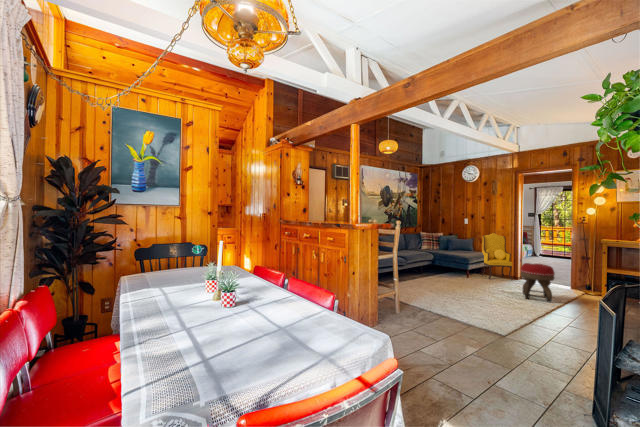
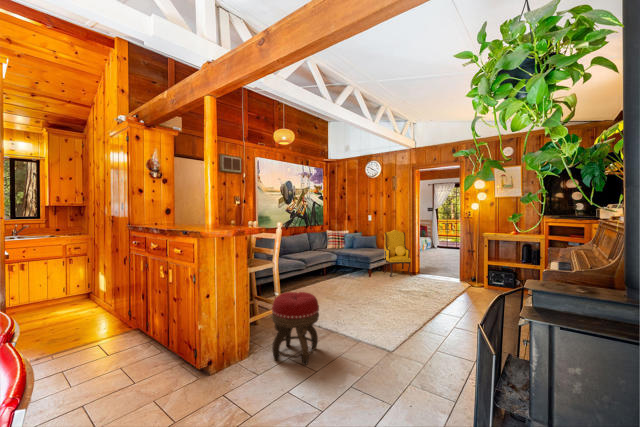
footstool: present [520,263,555,302] -> present [272,292,319,365]

